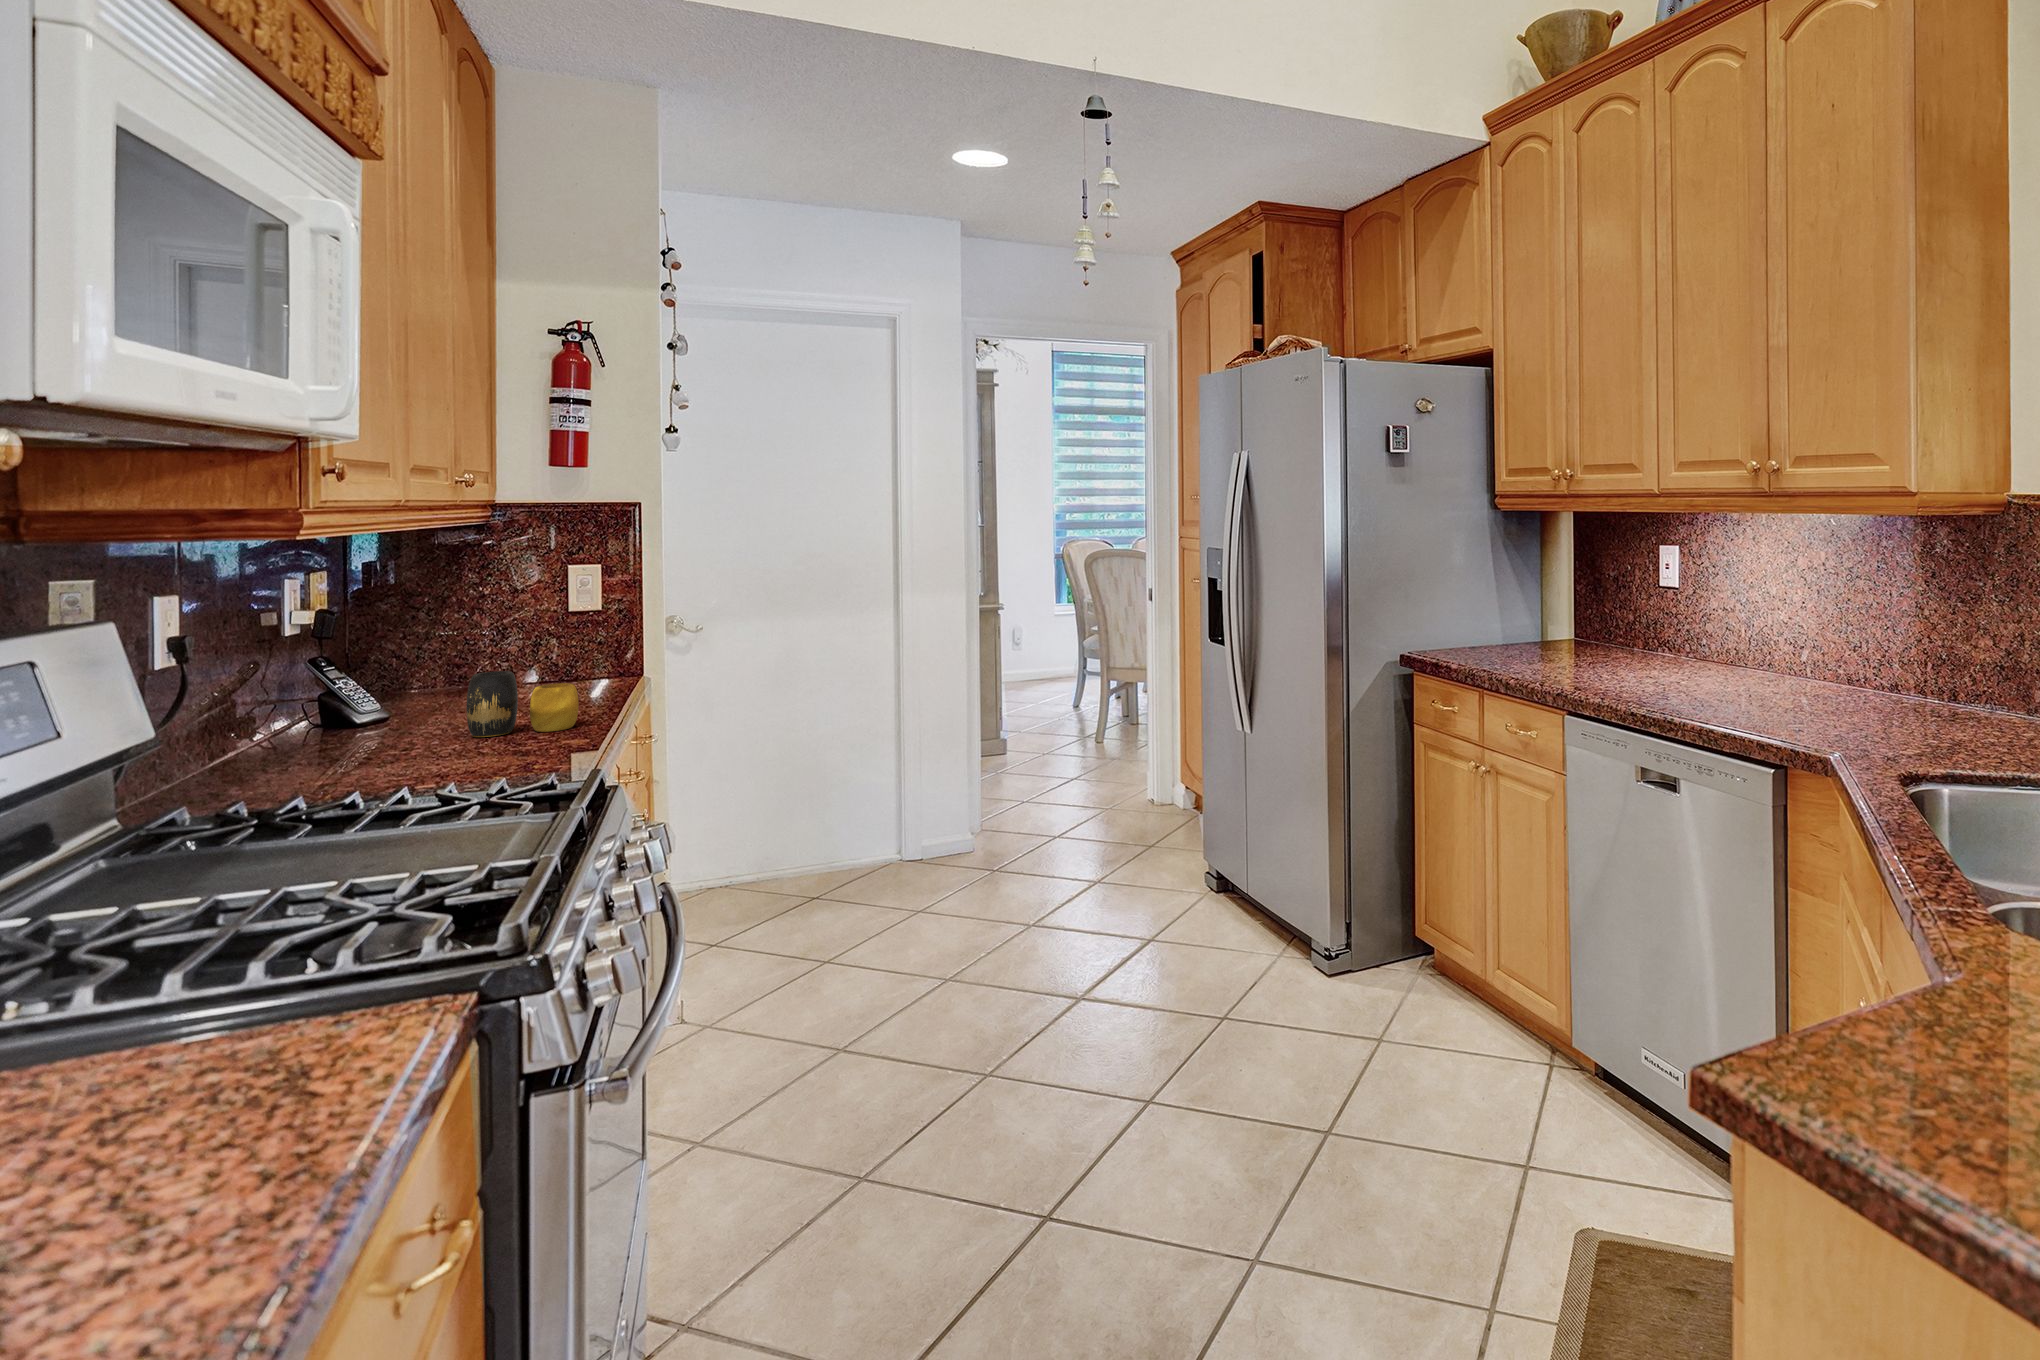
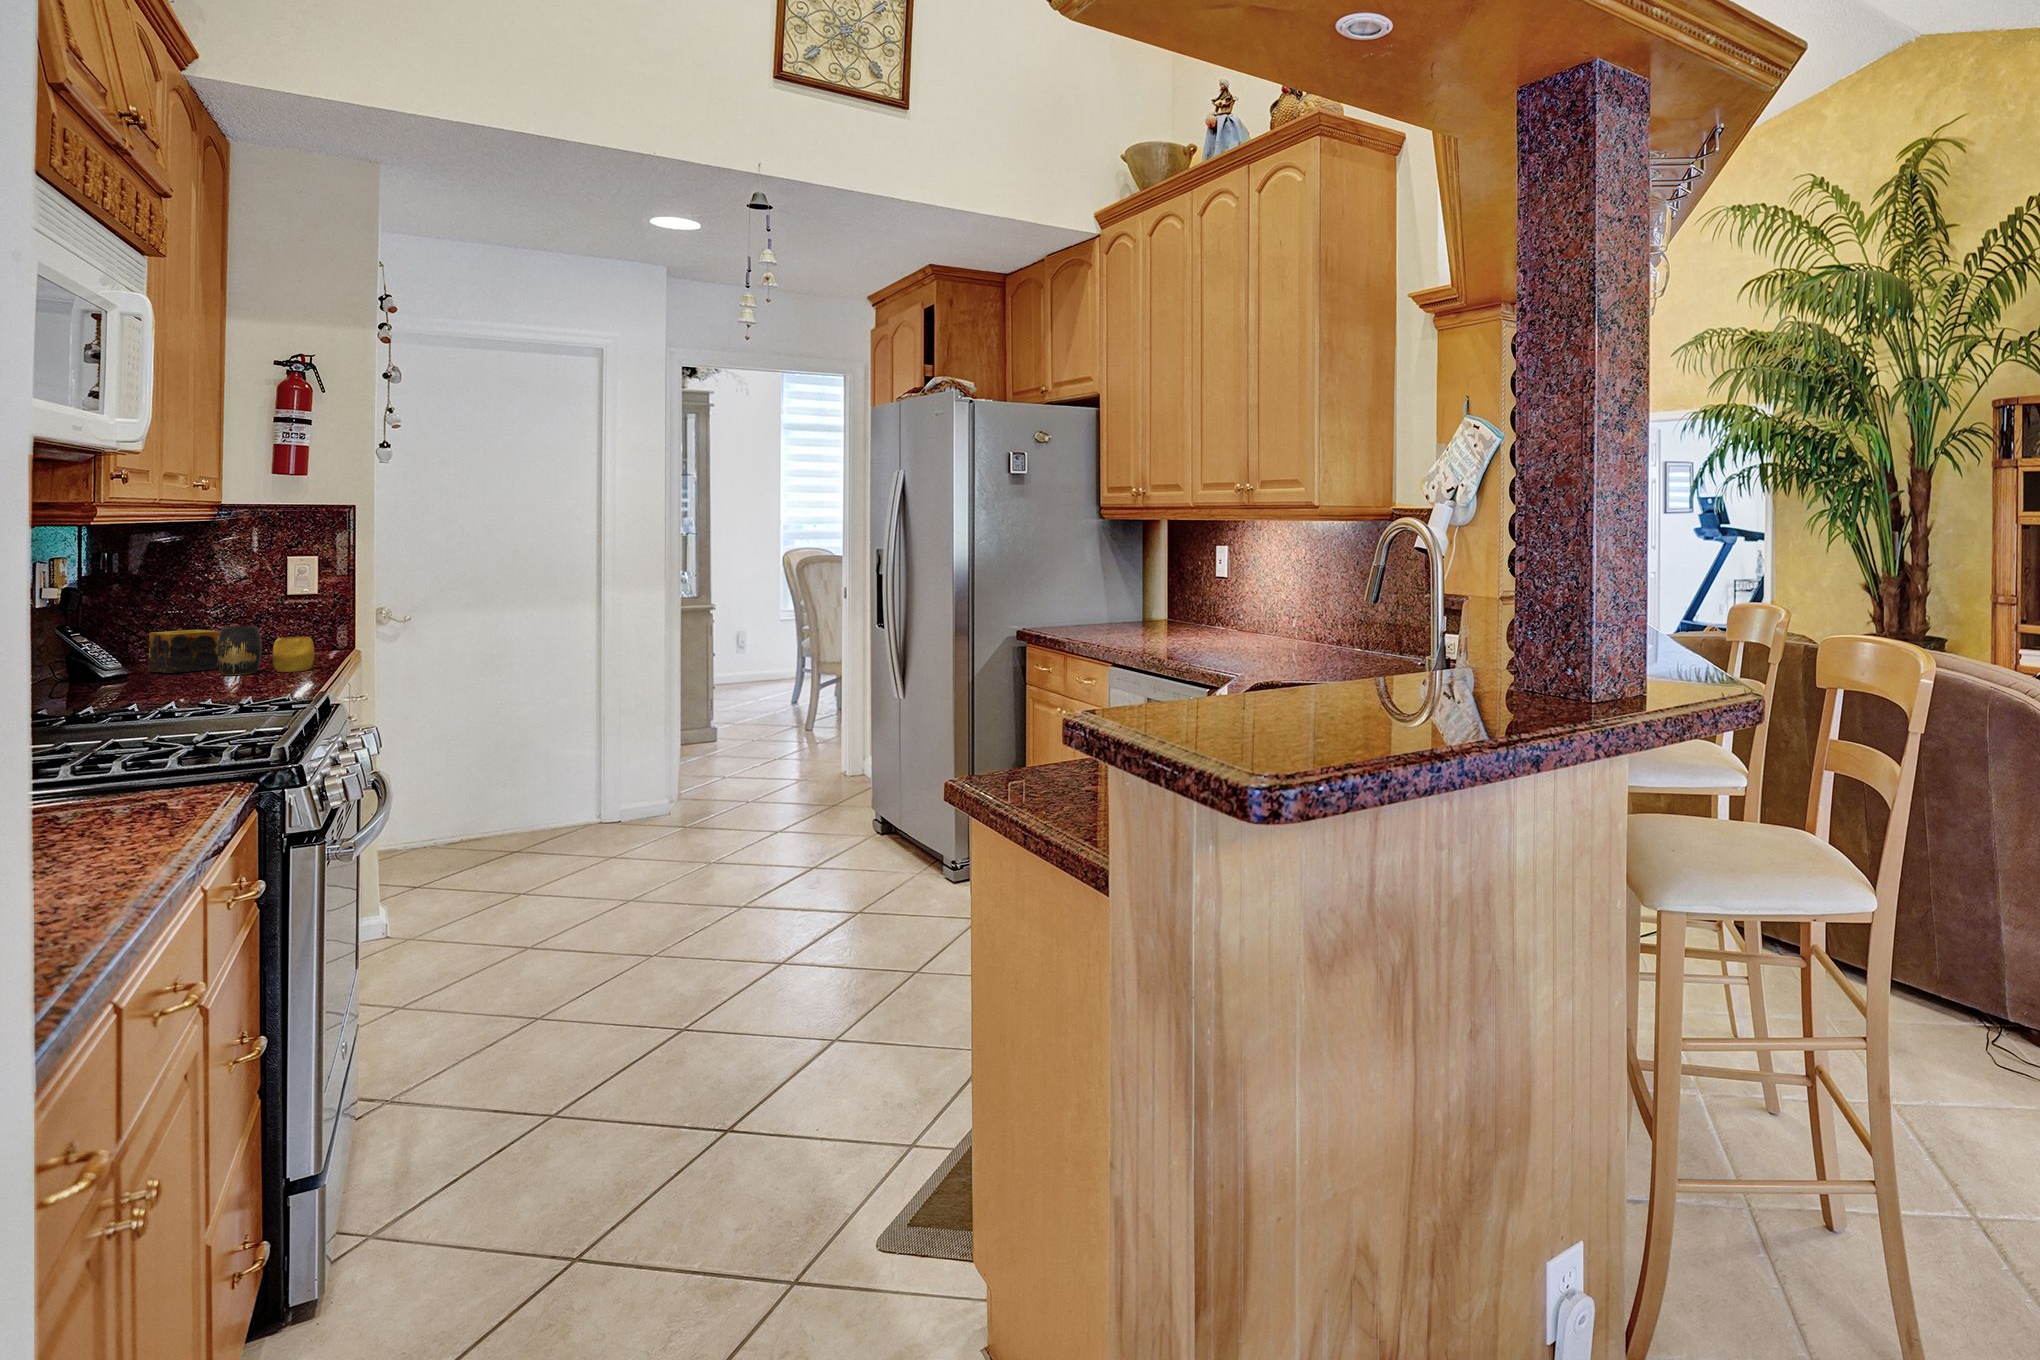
candle: none [395,671,473,732] -> present [148,630,218,673]

